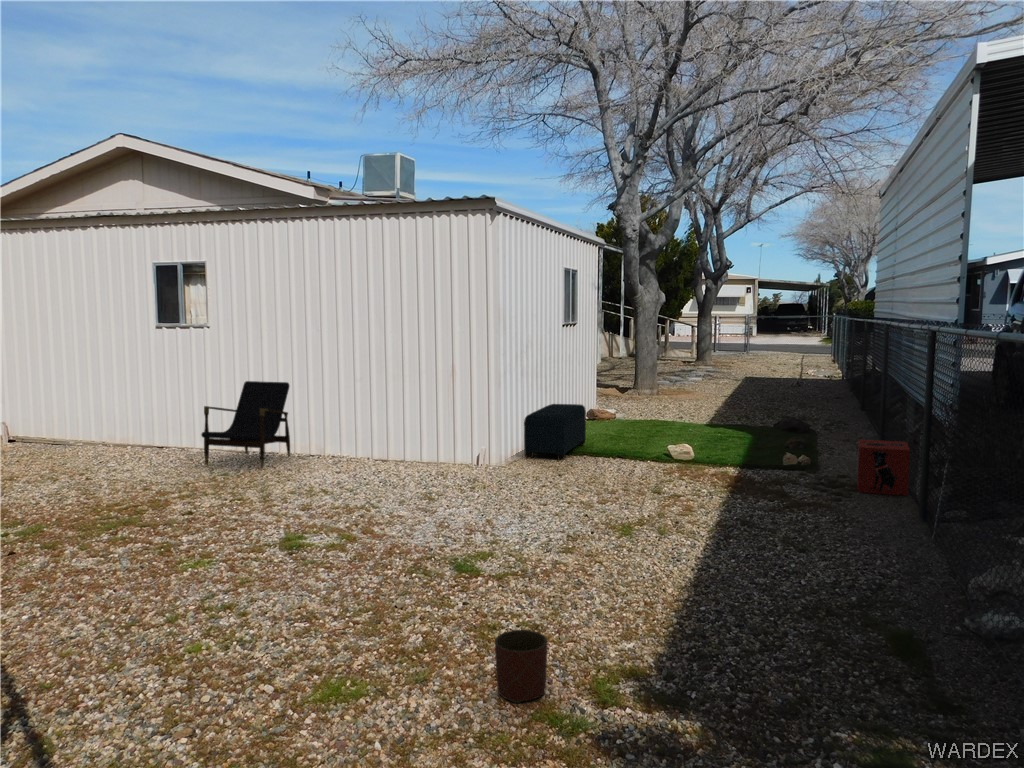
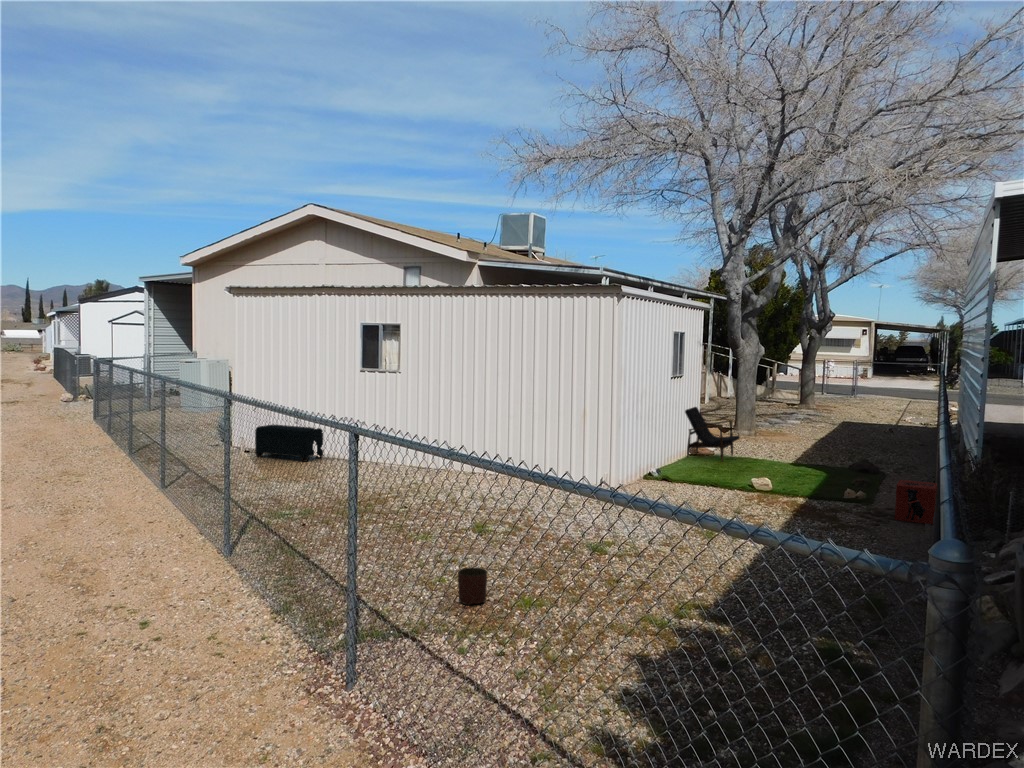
lounge chair: present [201,381,290,468] -> present [685,407,740,462]
bench: present [524,404,586,460] -> present [255,425,323,462]
planter: present [495,630,547,703] -> present [458,567,487,605]

